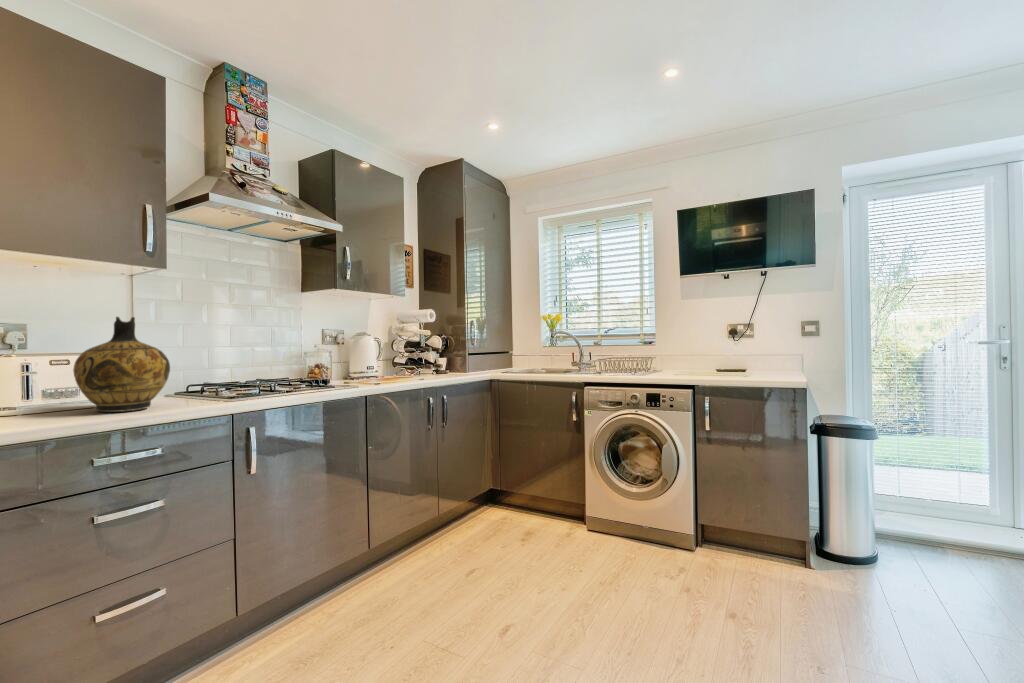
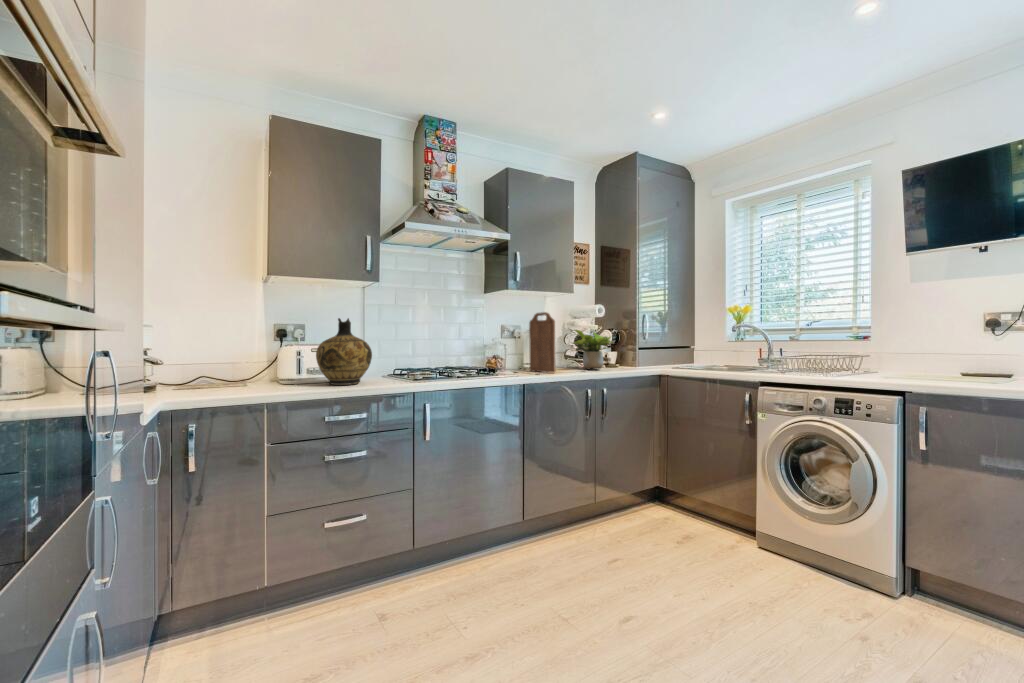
cutting board: none [363,316,397,382] -> present [529,312,555,372]
potted plant: none [409,335,450,377] -> present [572,330,613,369]

